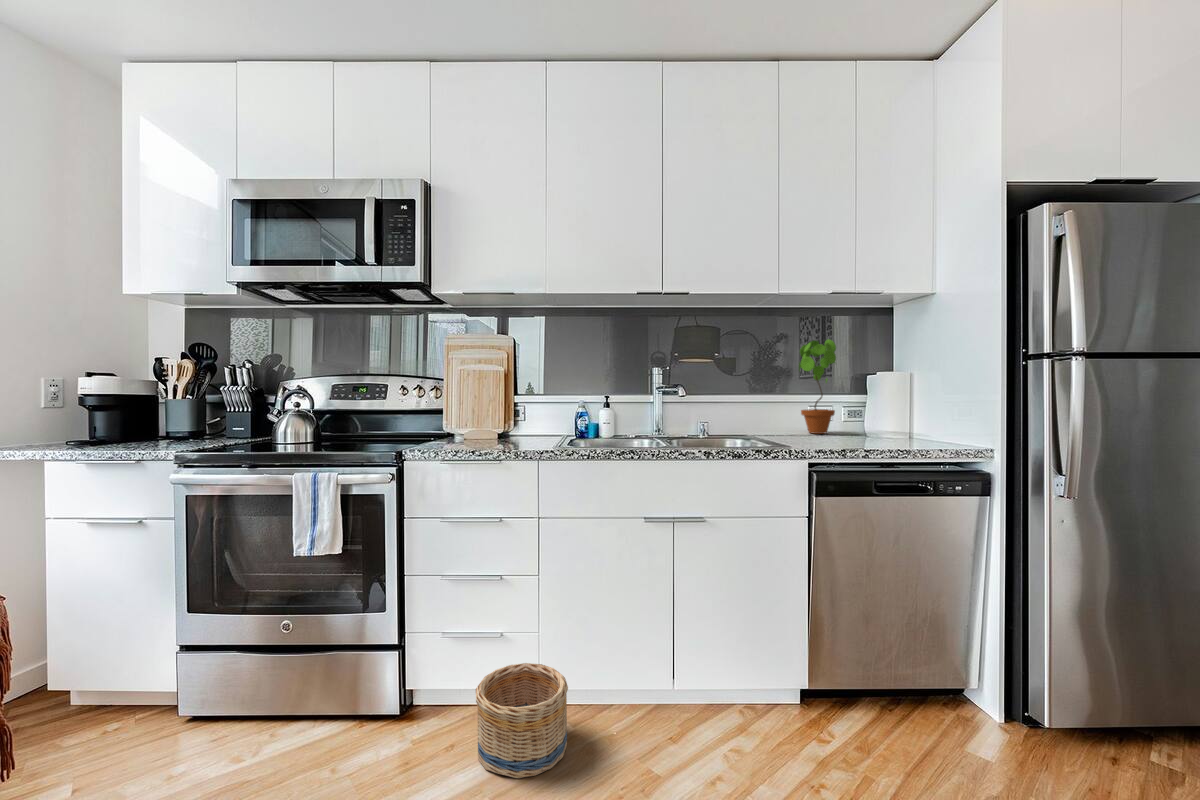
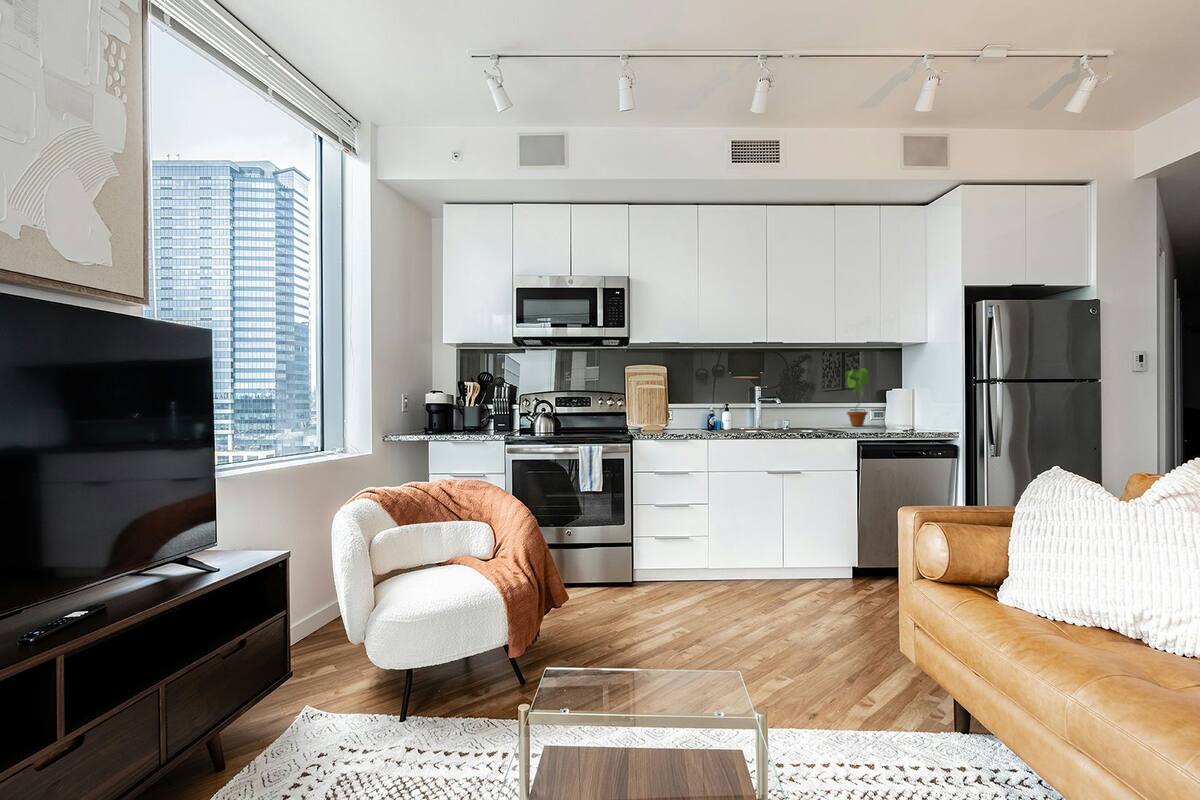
basket: present [476,663,568,778] -> none [687,552,737,601]

